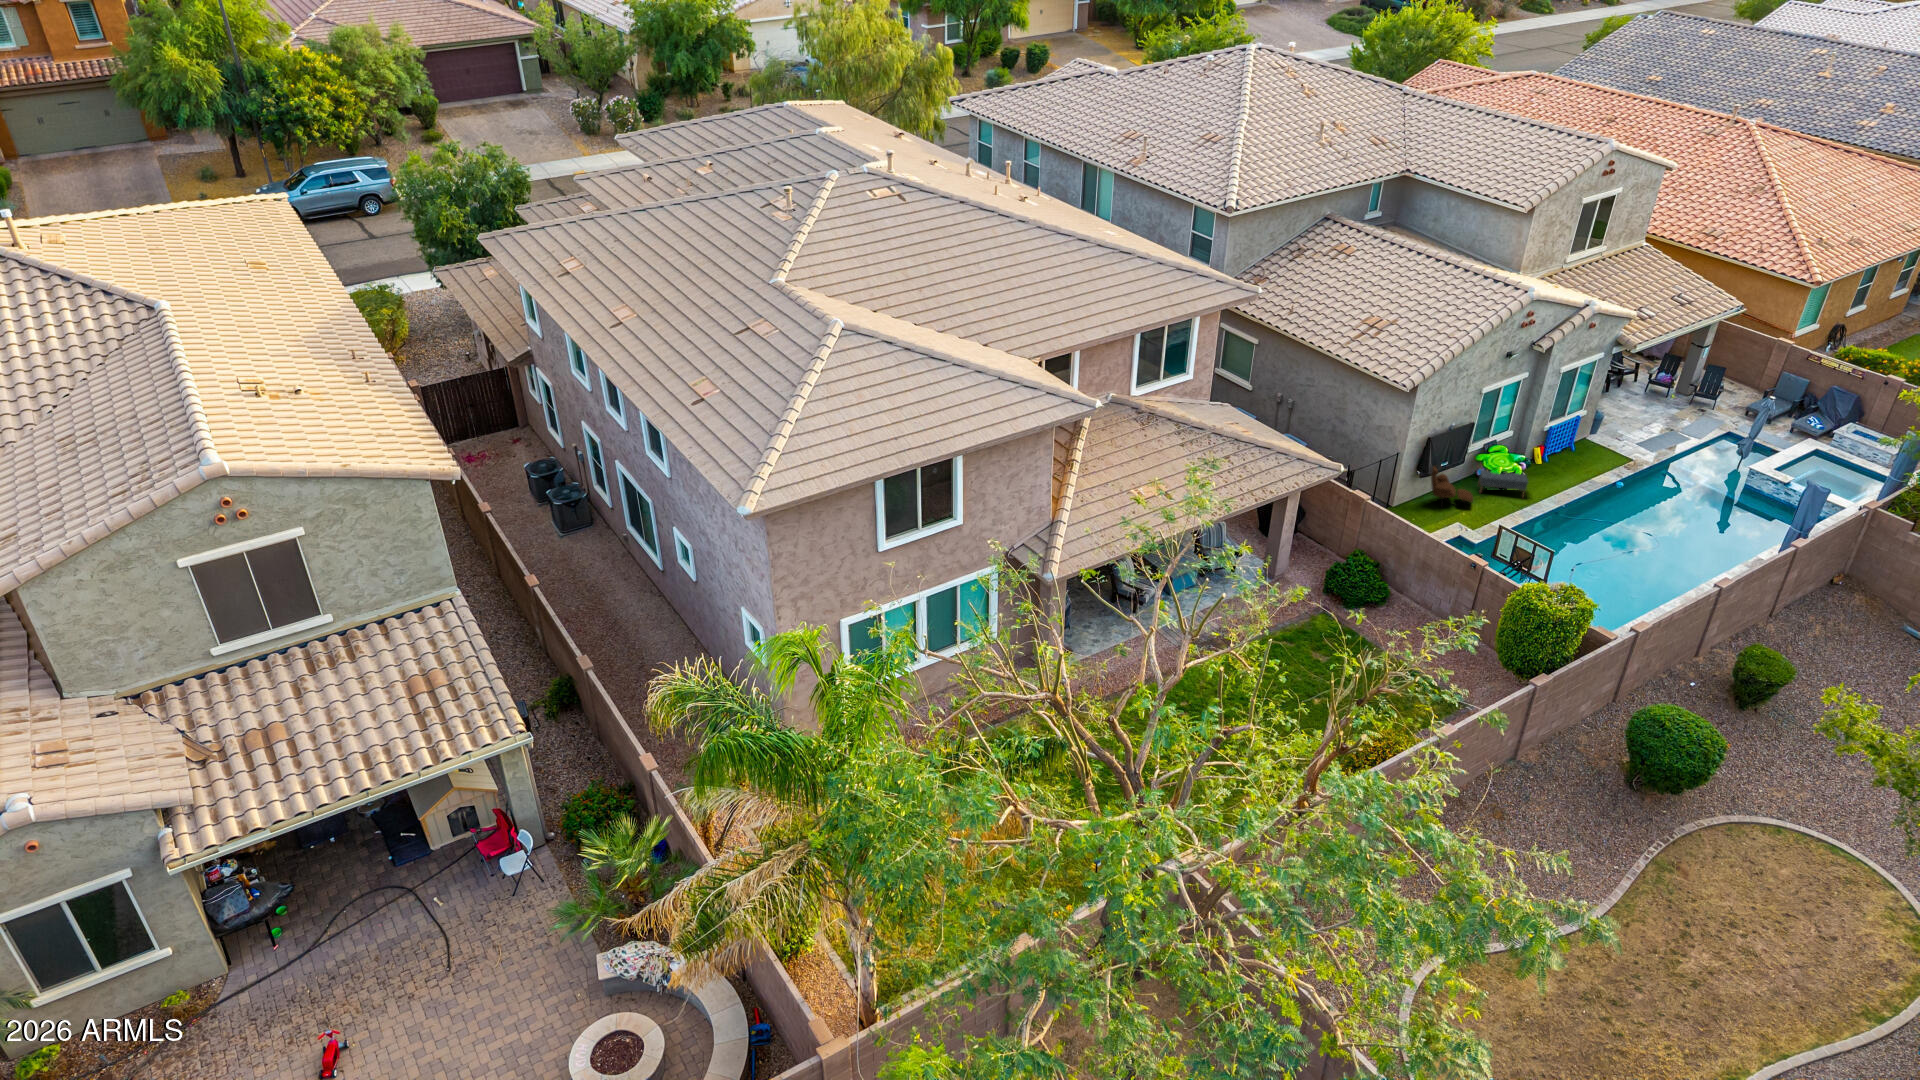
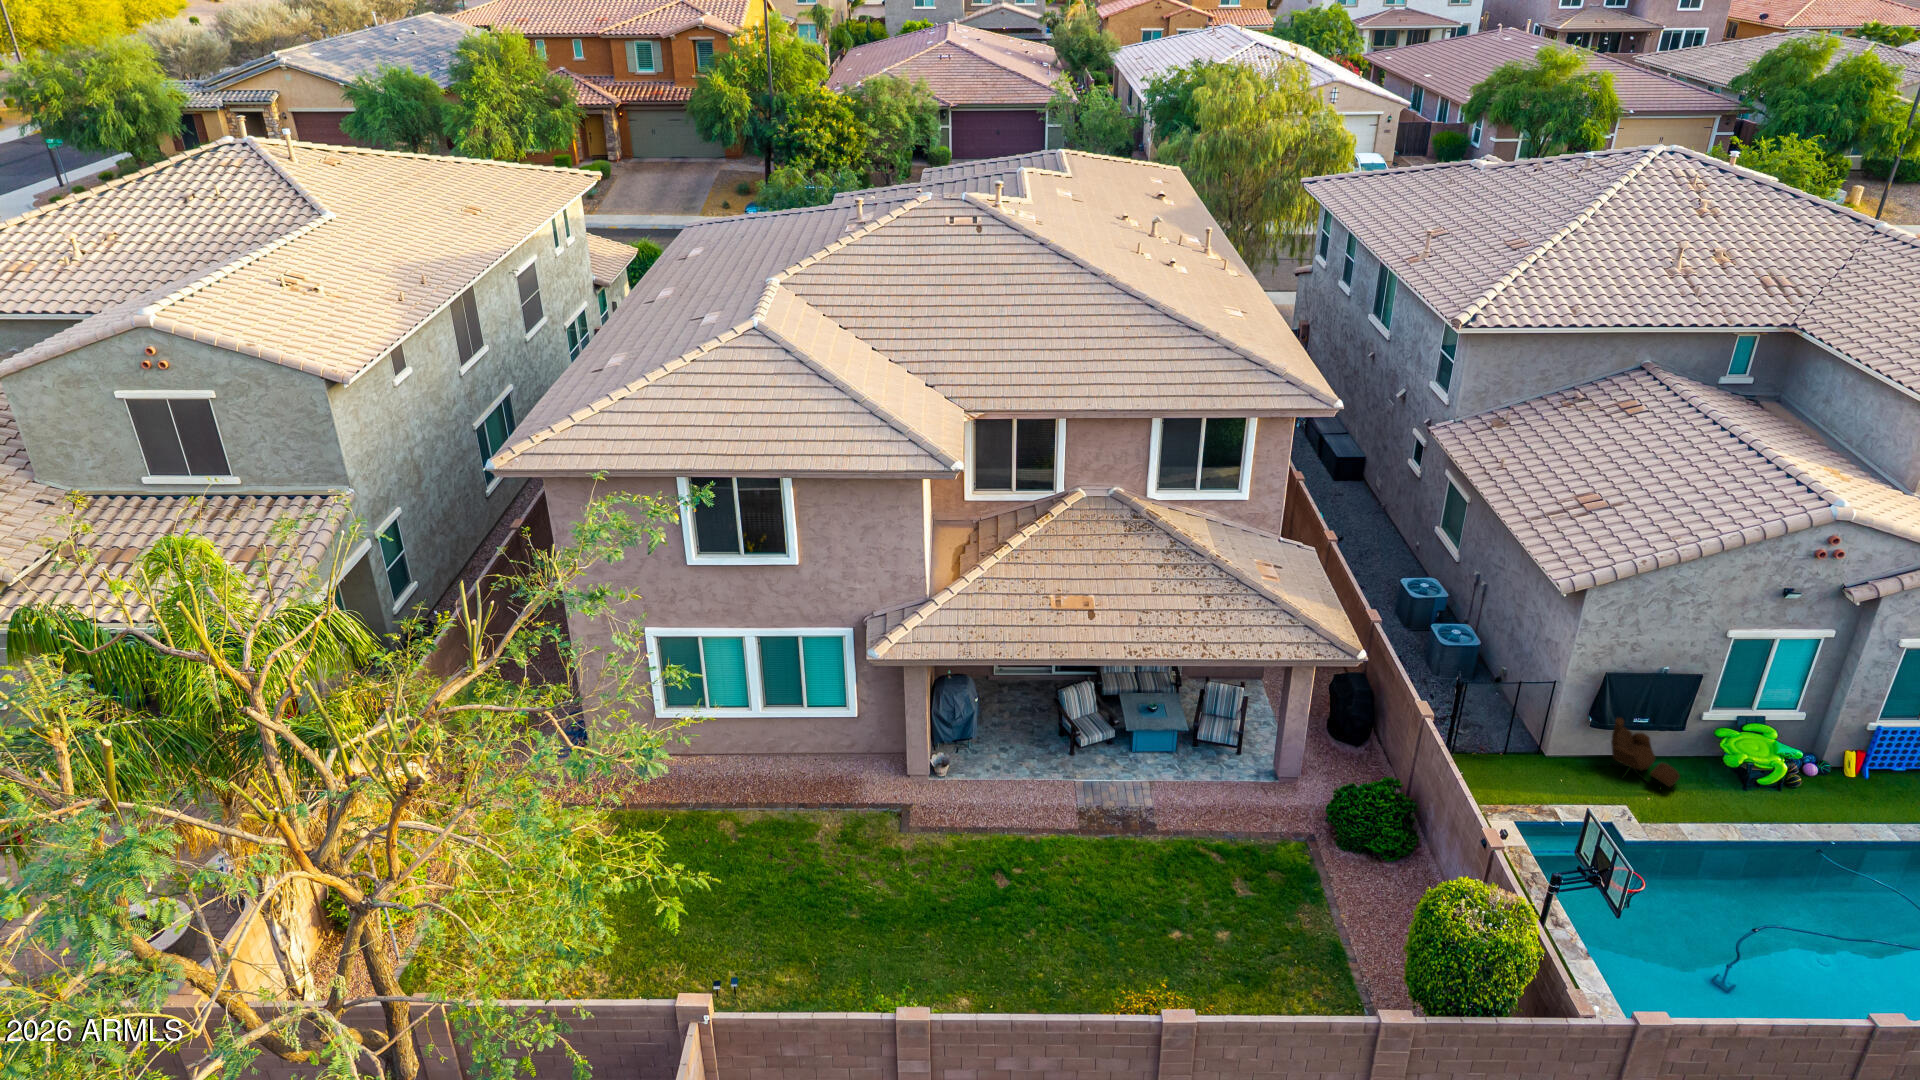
bench: present [1478,470,1528,497] -> none [1704,749,1790,811]

